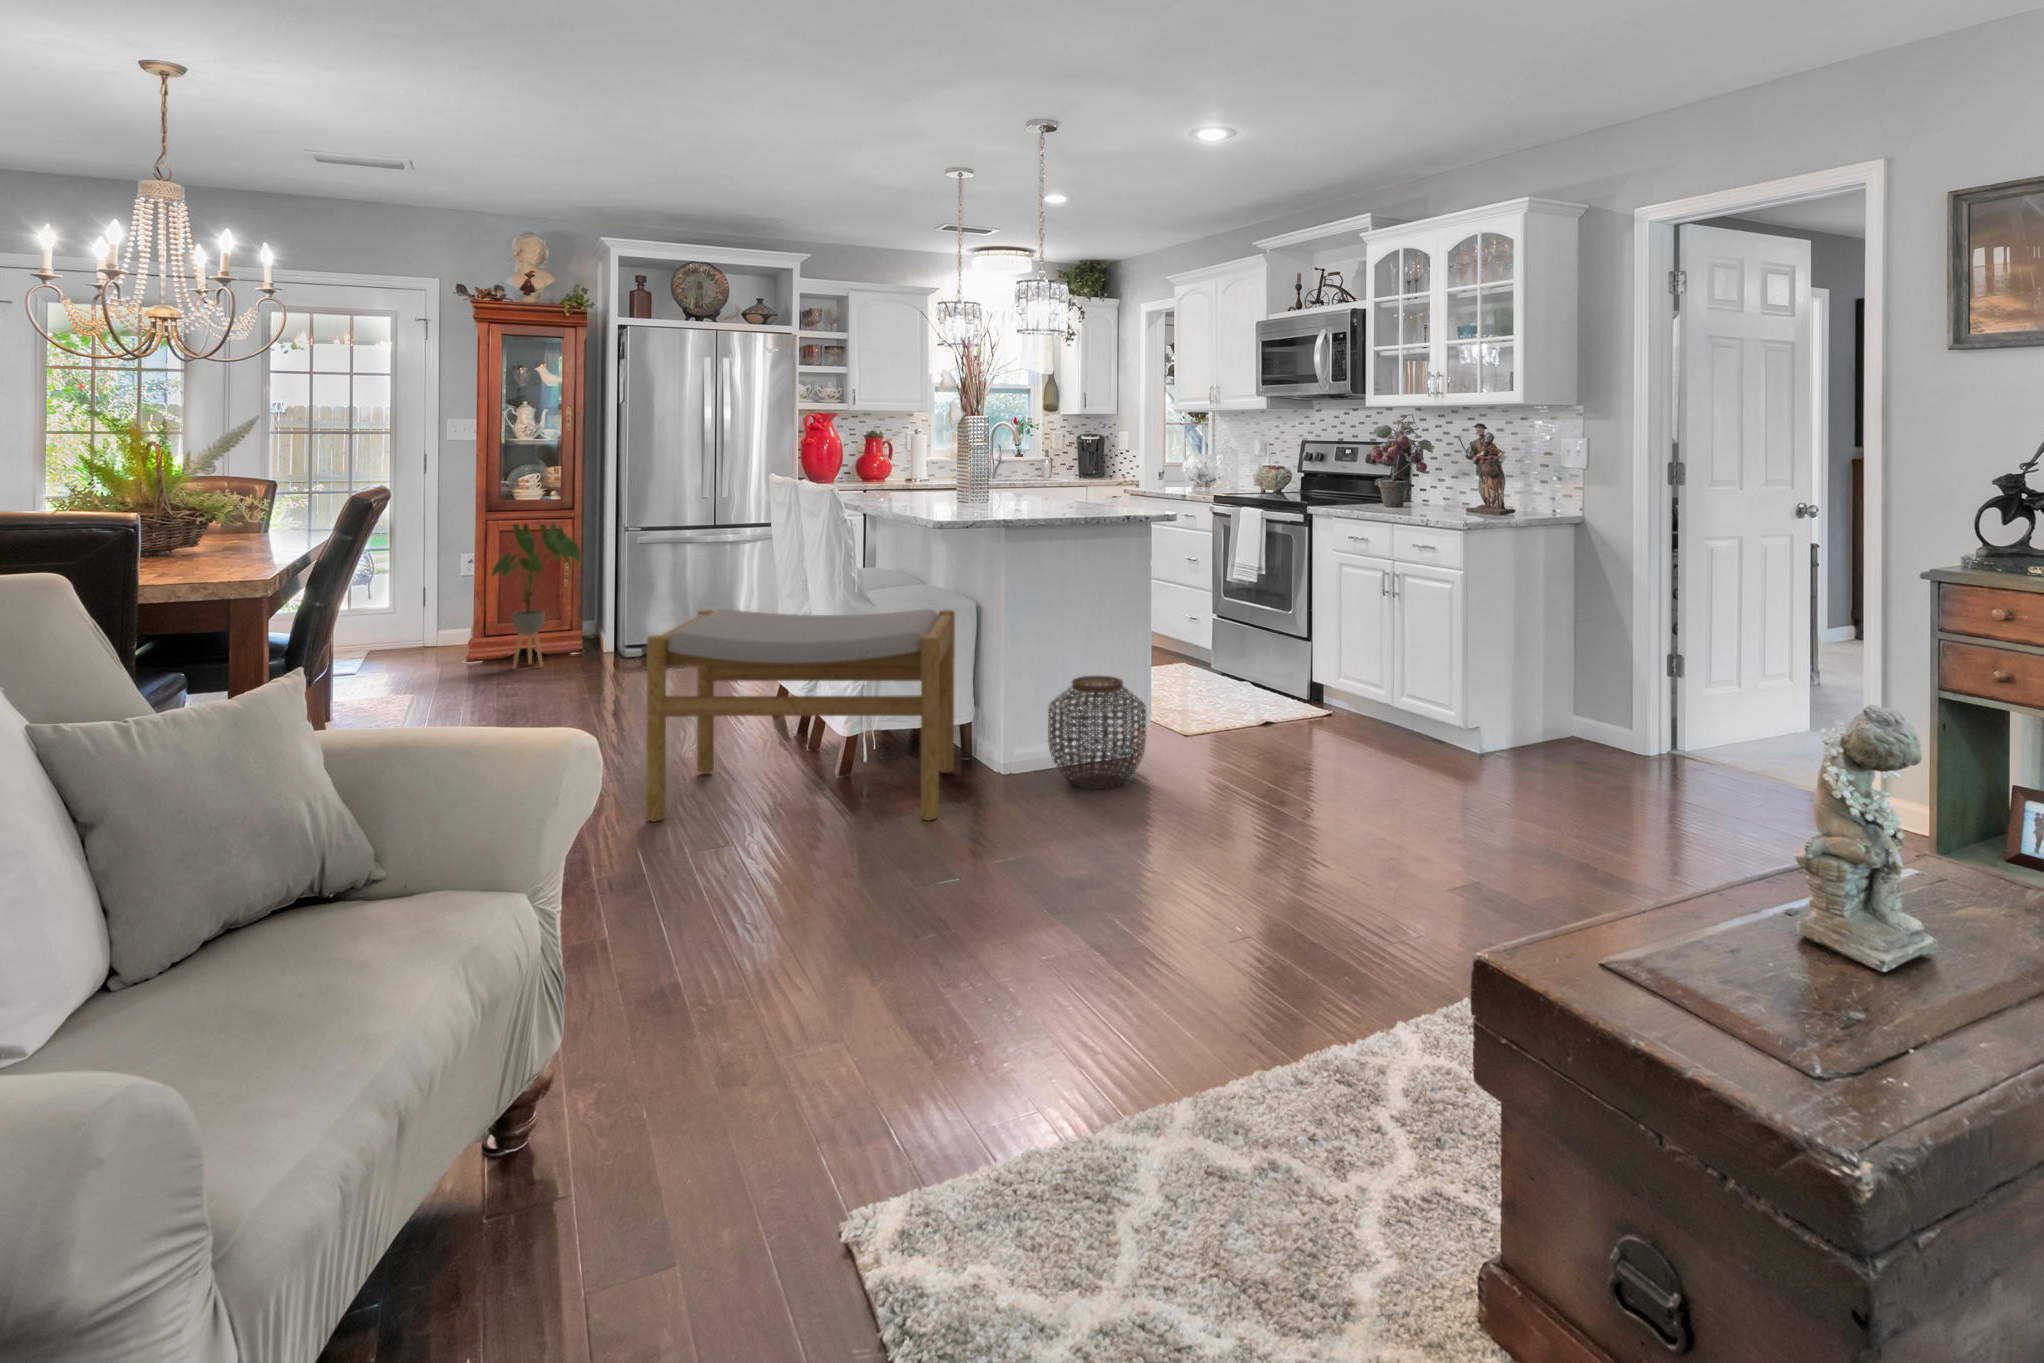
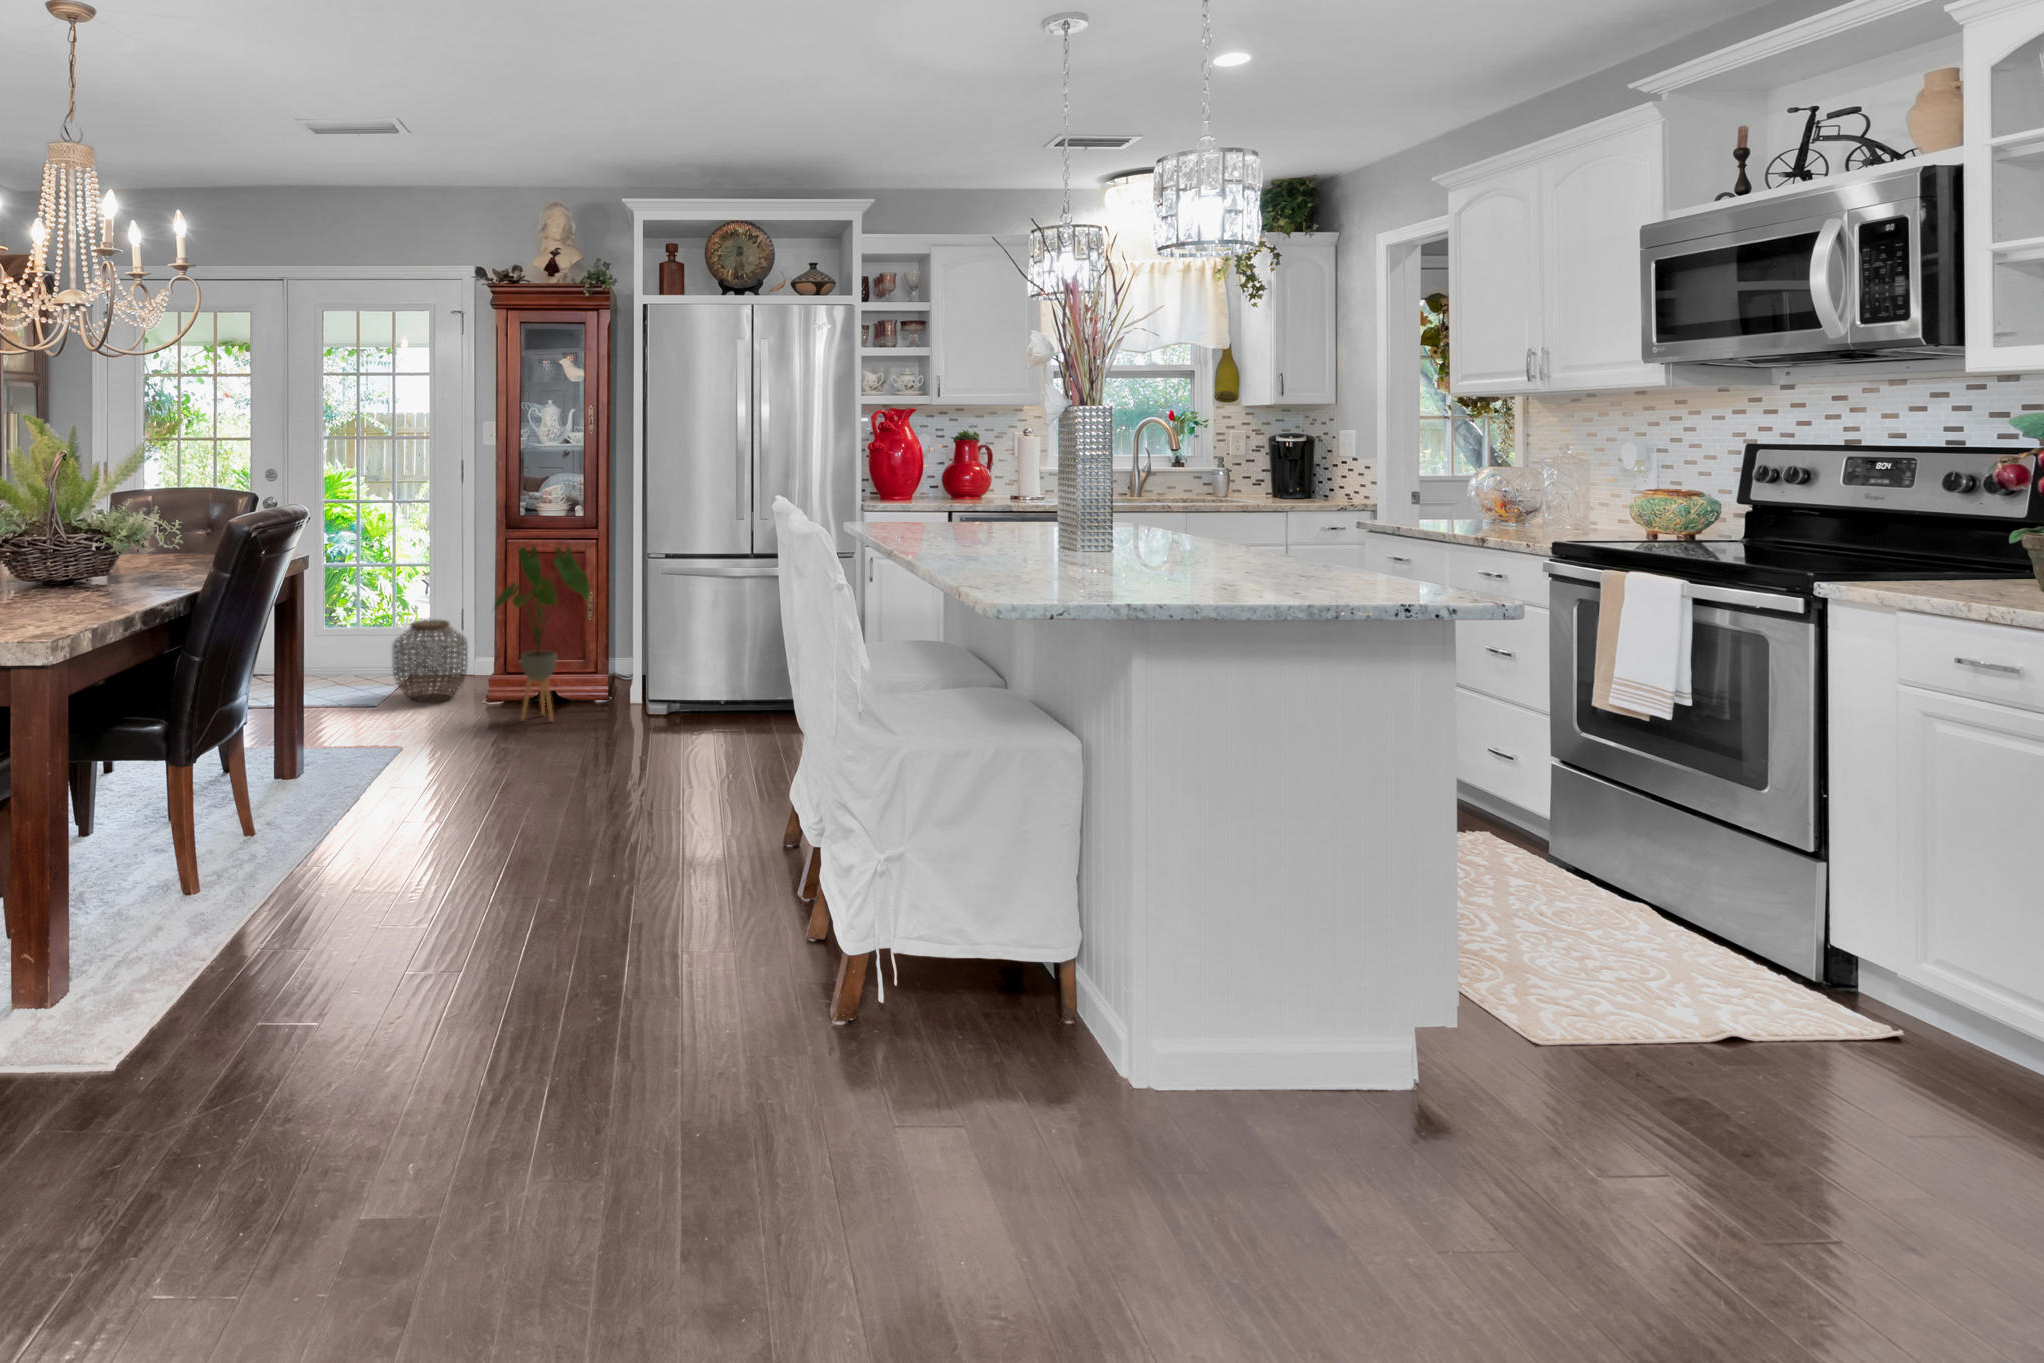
footstool: present [646,609,955,822] -> none [468,724,1032,1259]
woven basket: present [1048,676,1146,789] -> present [392,620,467,702]

